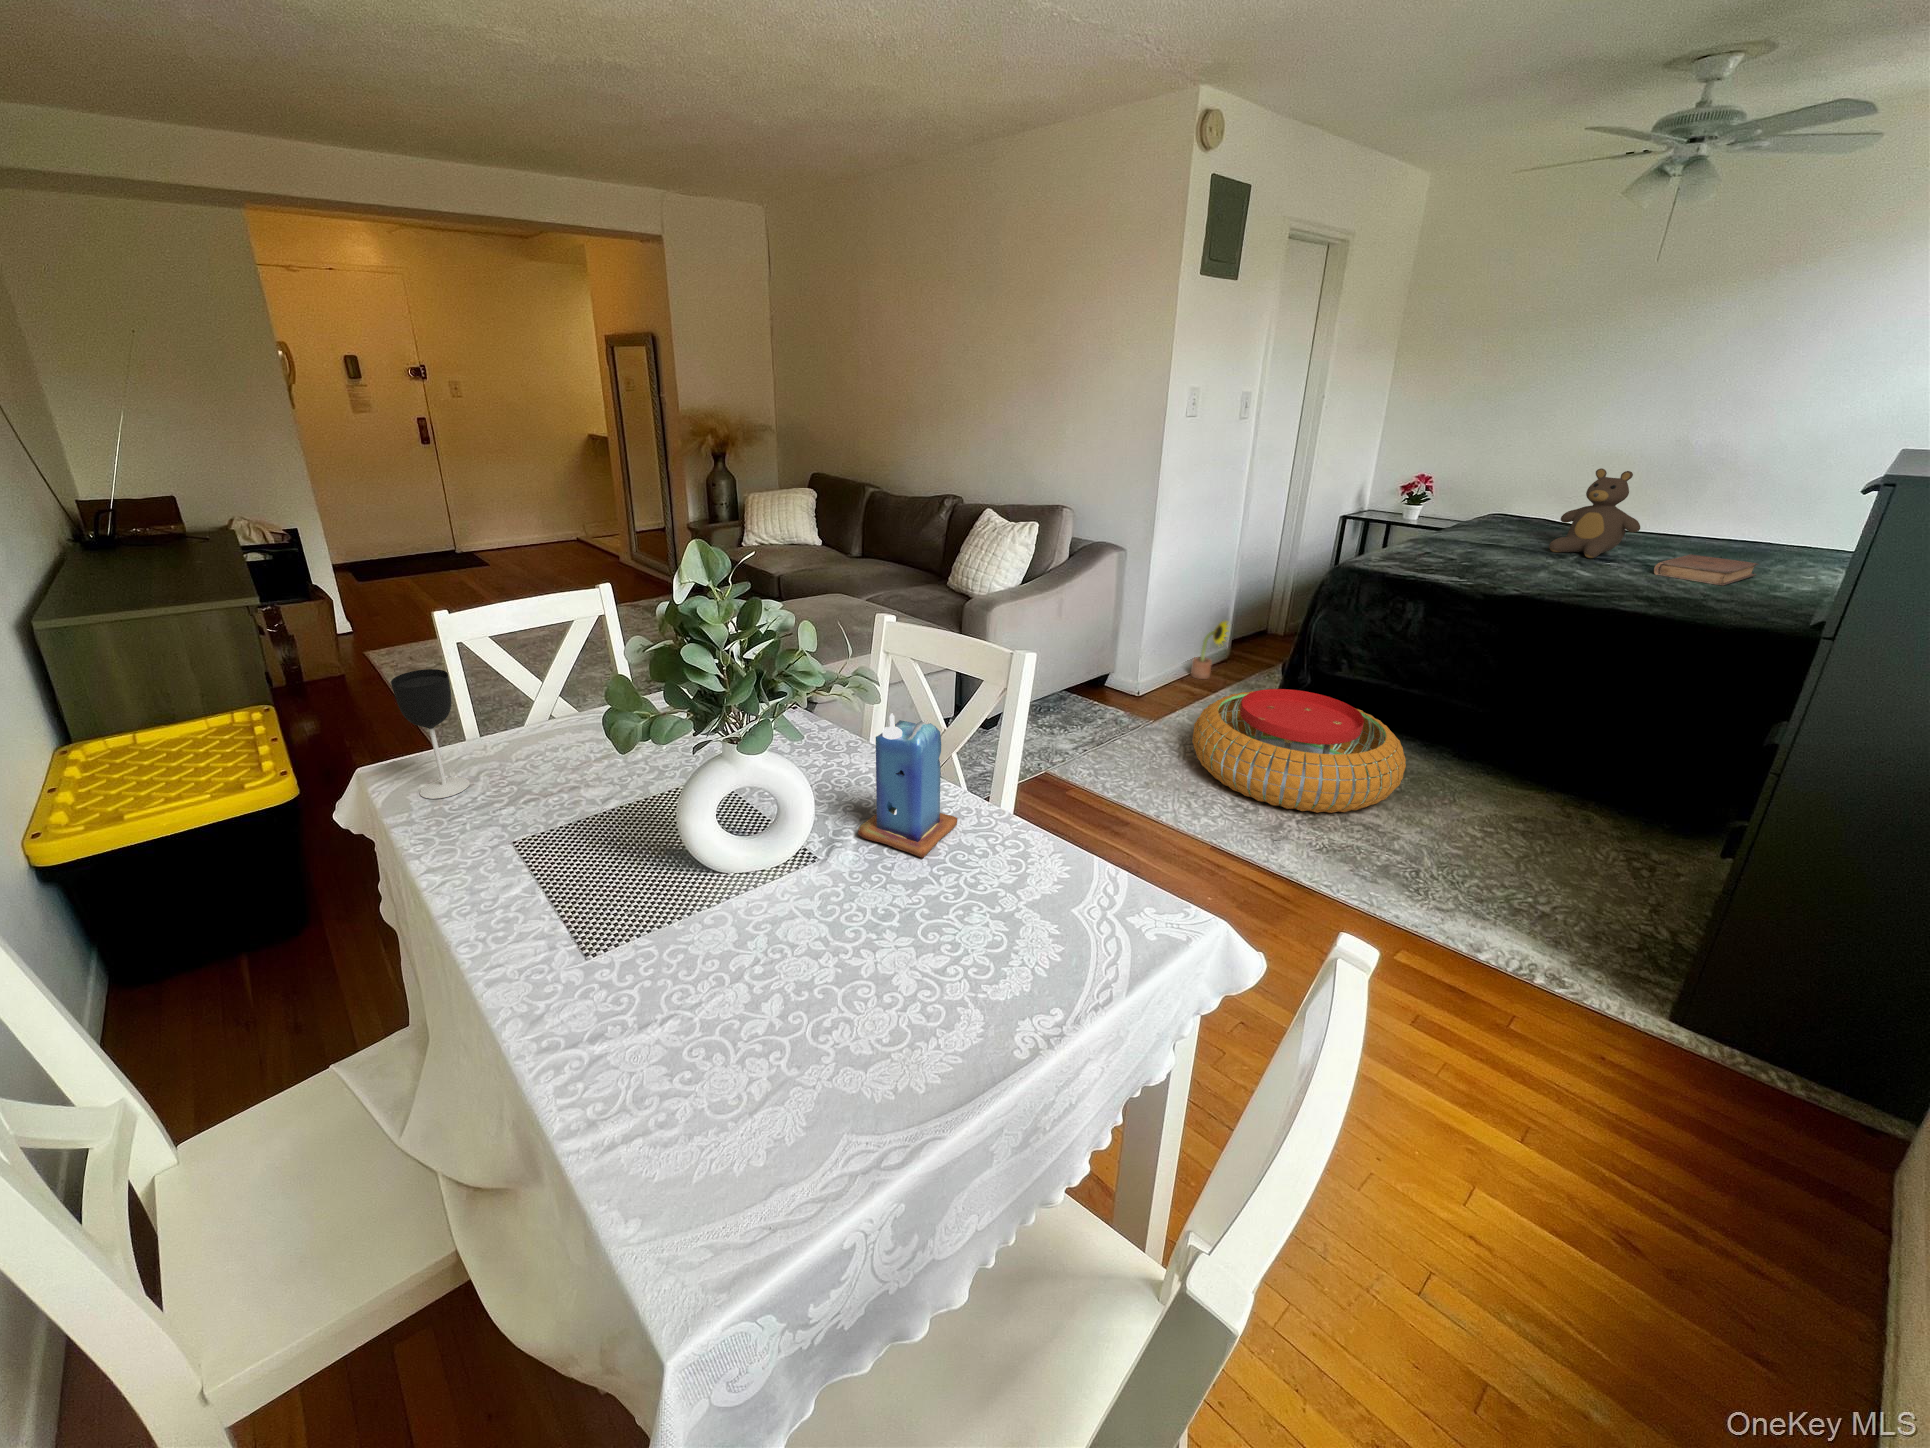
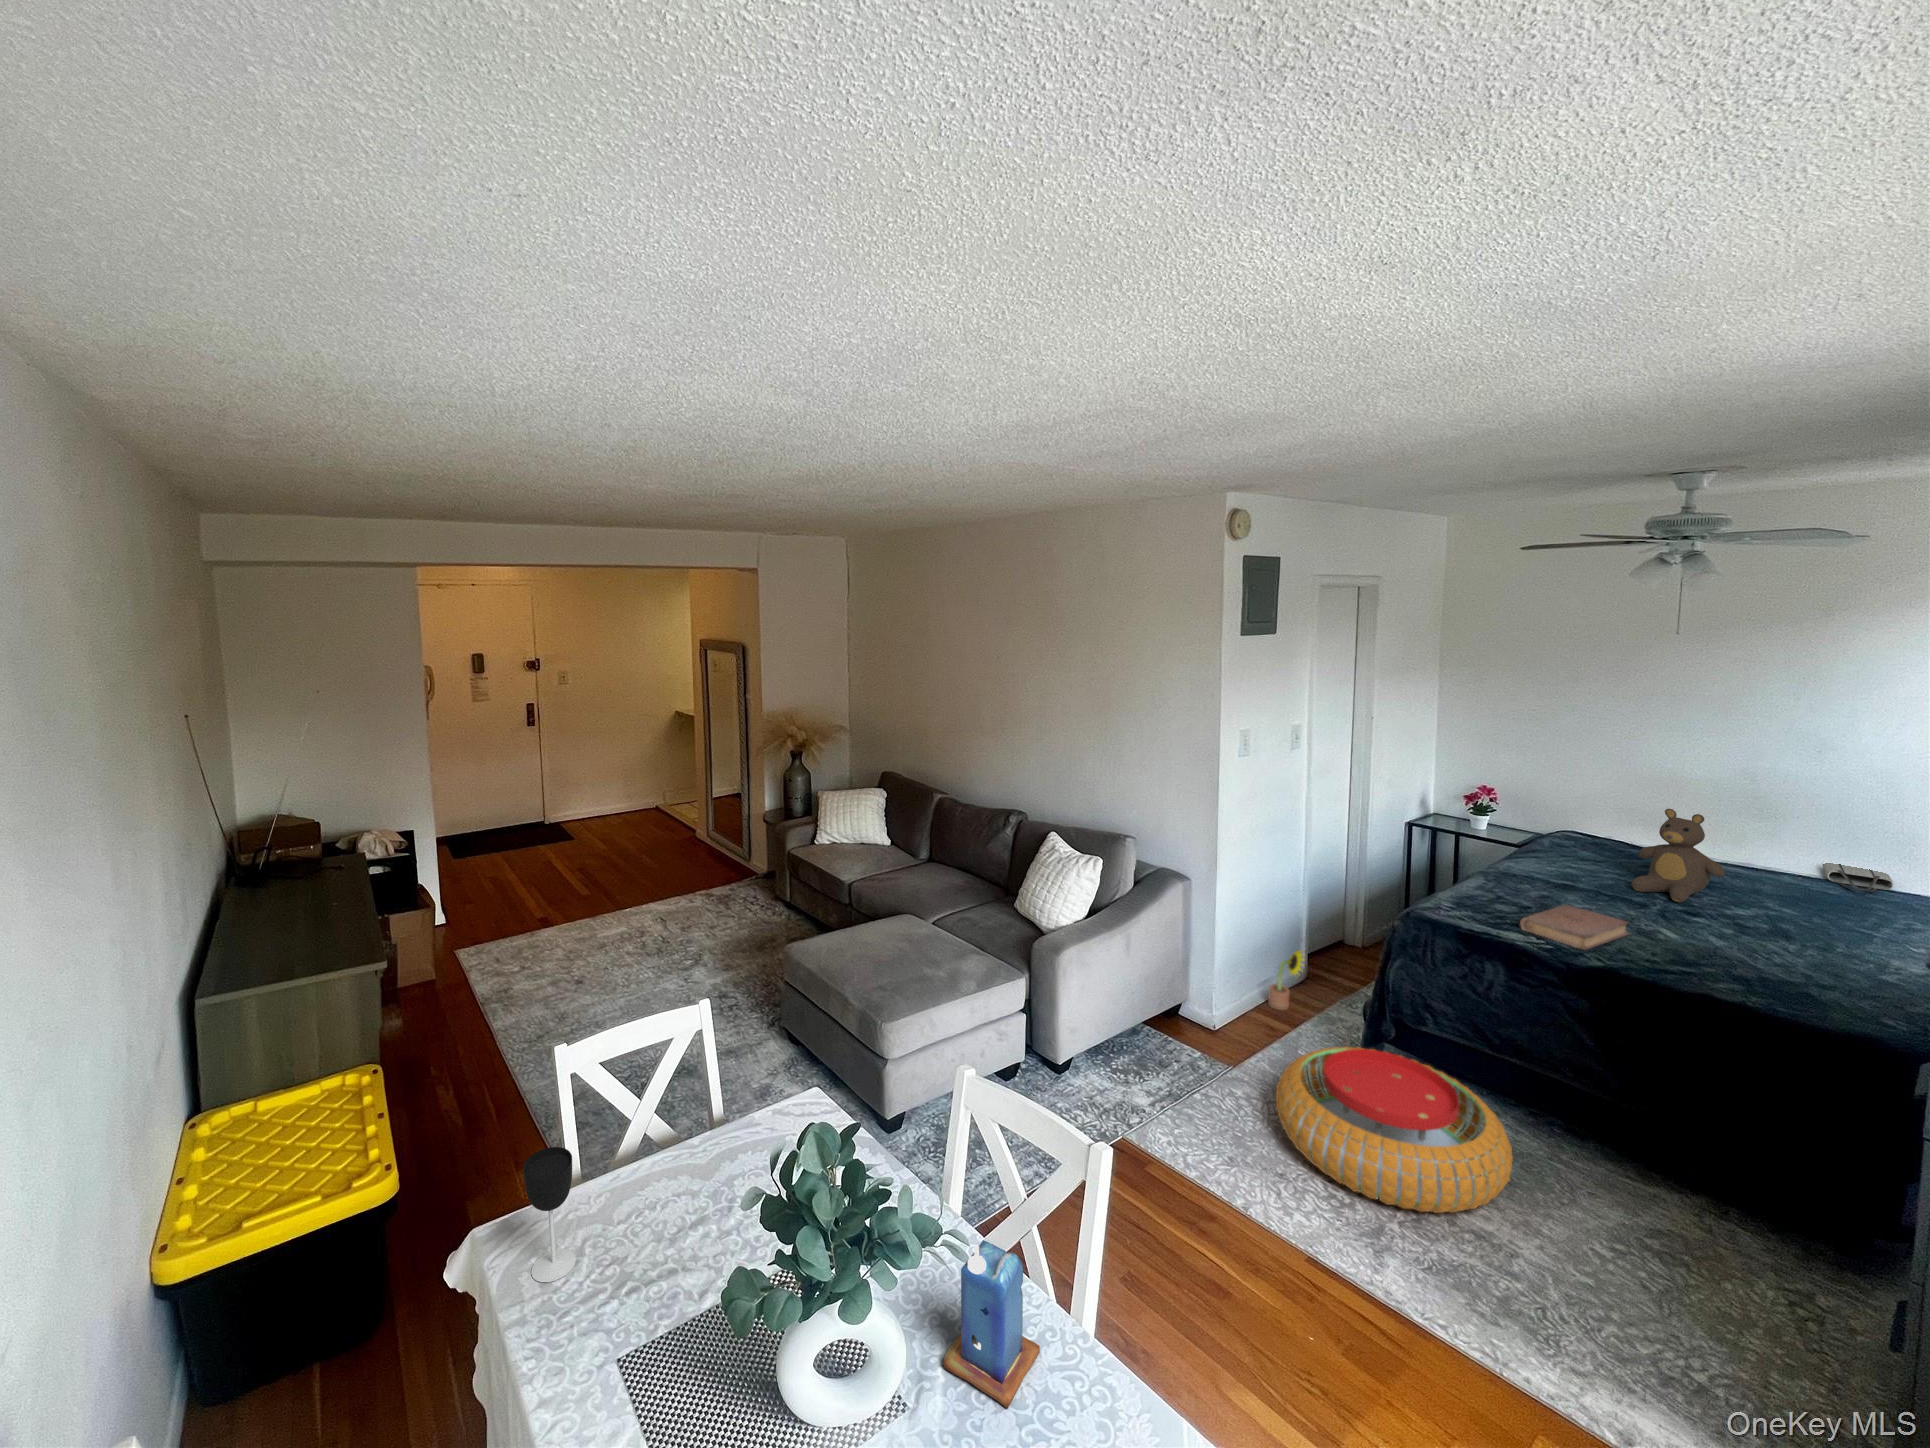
tote bag: none [1724,529,1786,550] -> present [1823,863,1894,892]
book: present [1654,554,1759,586] -> present [1520,905,1629,950]

